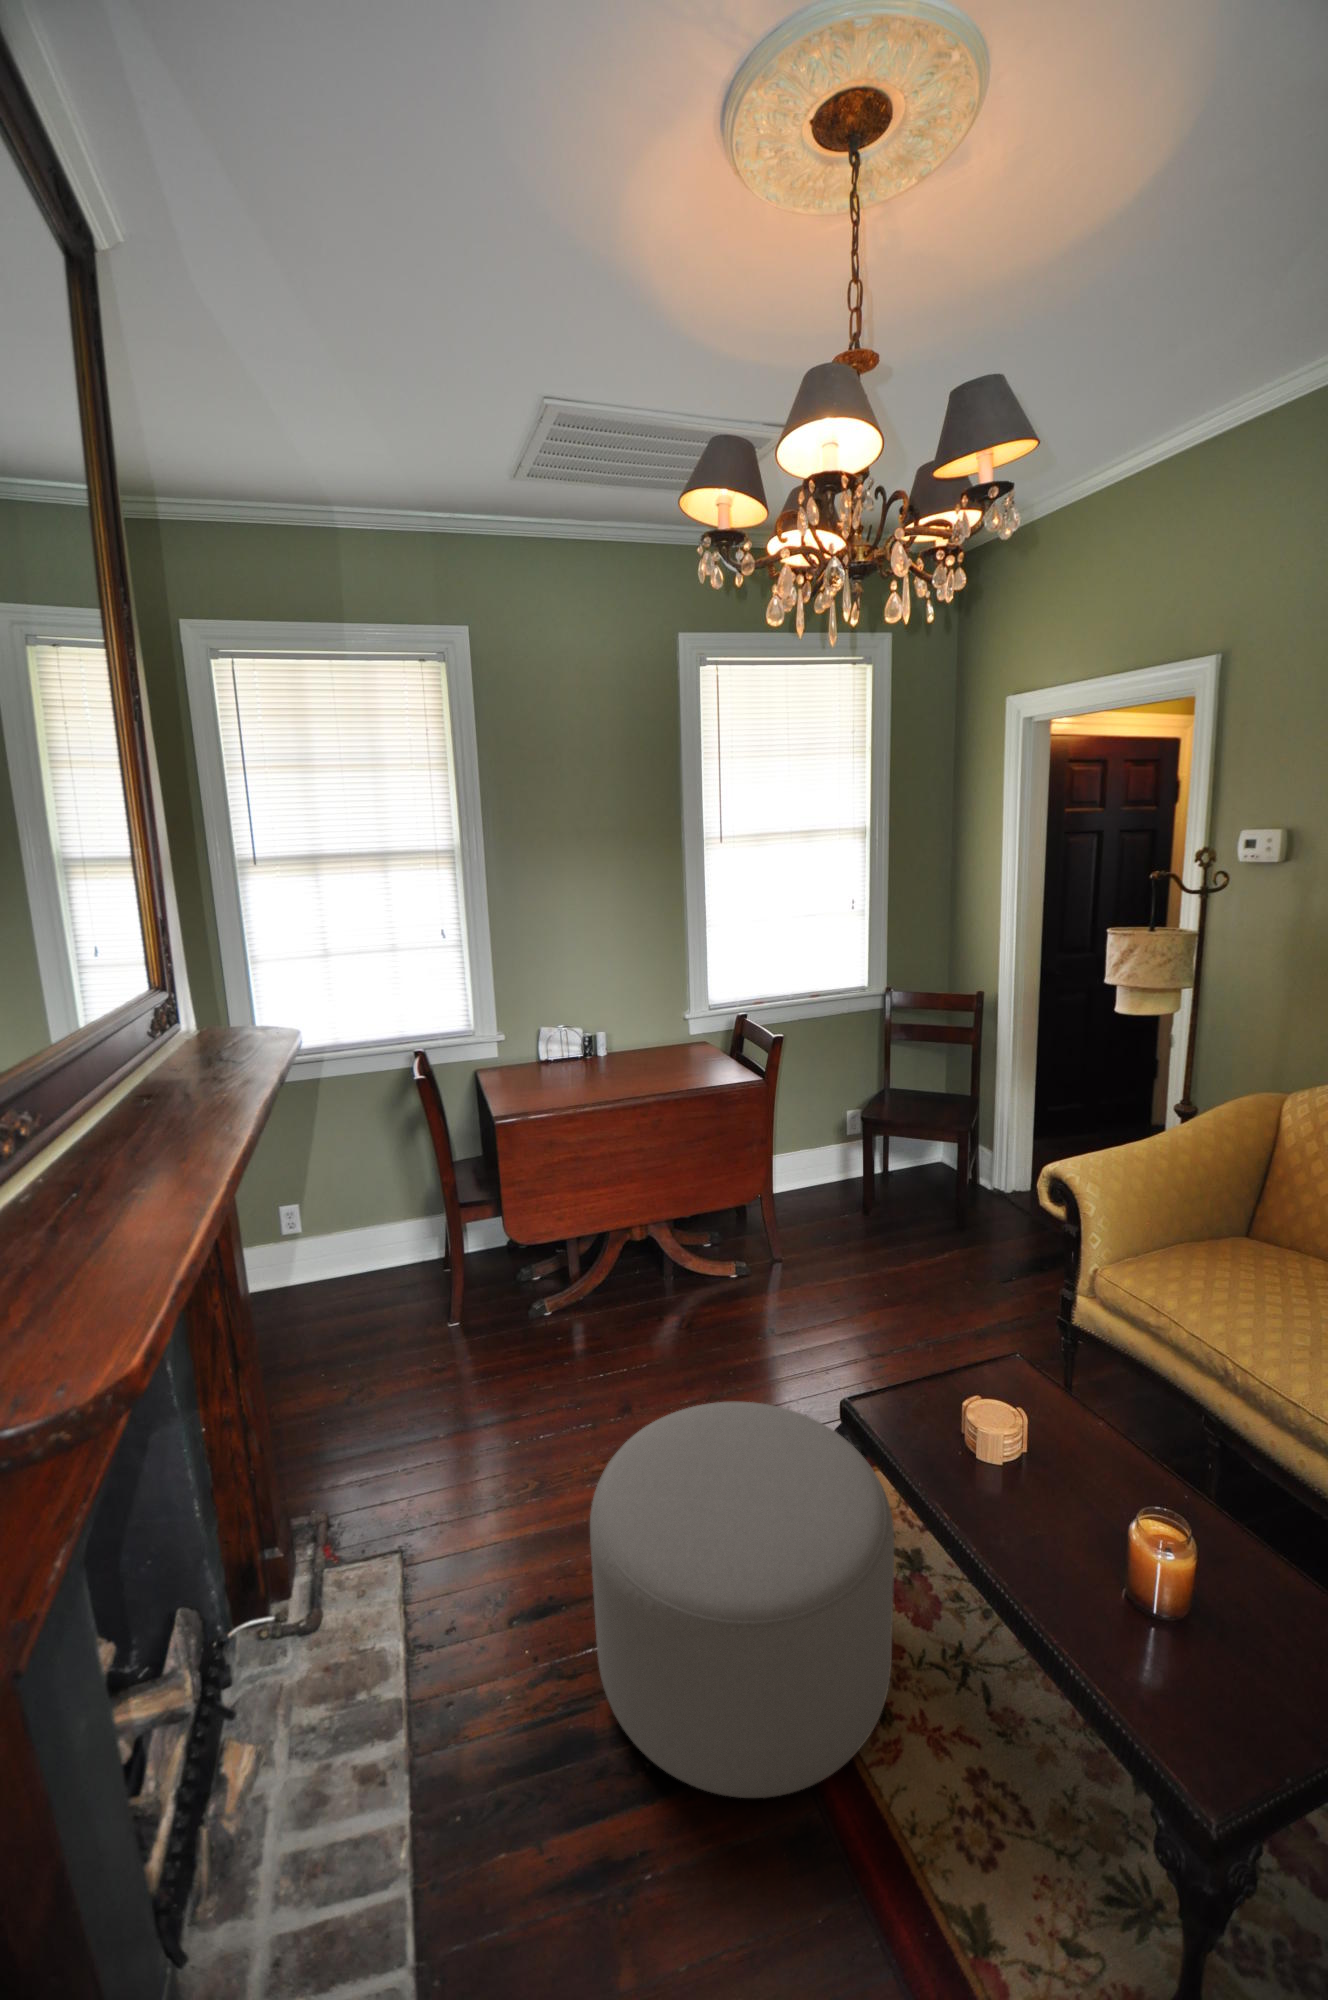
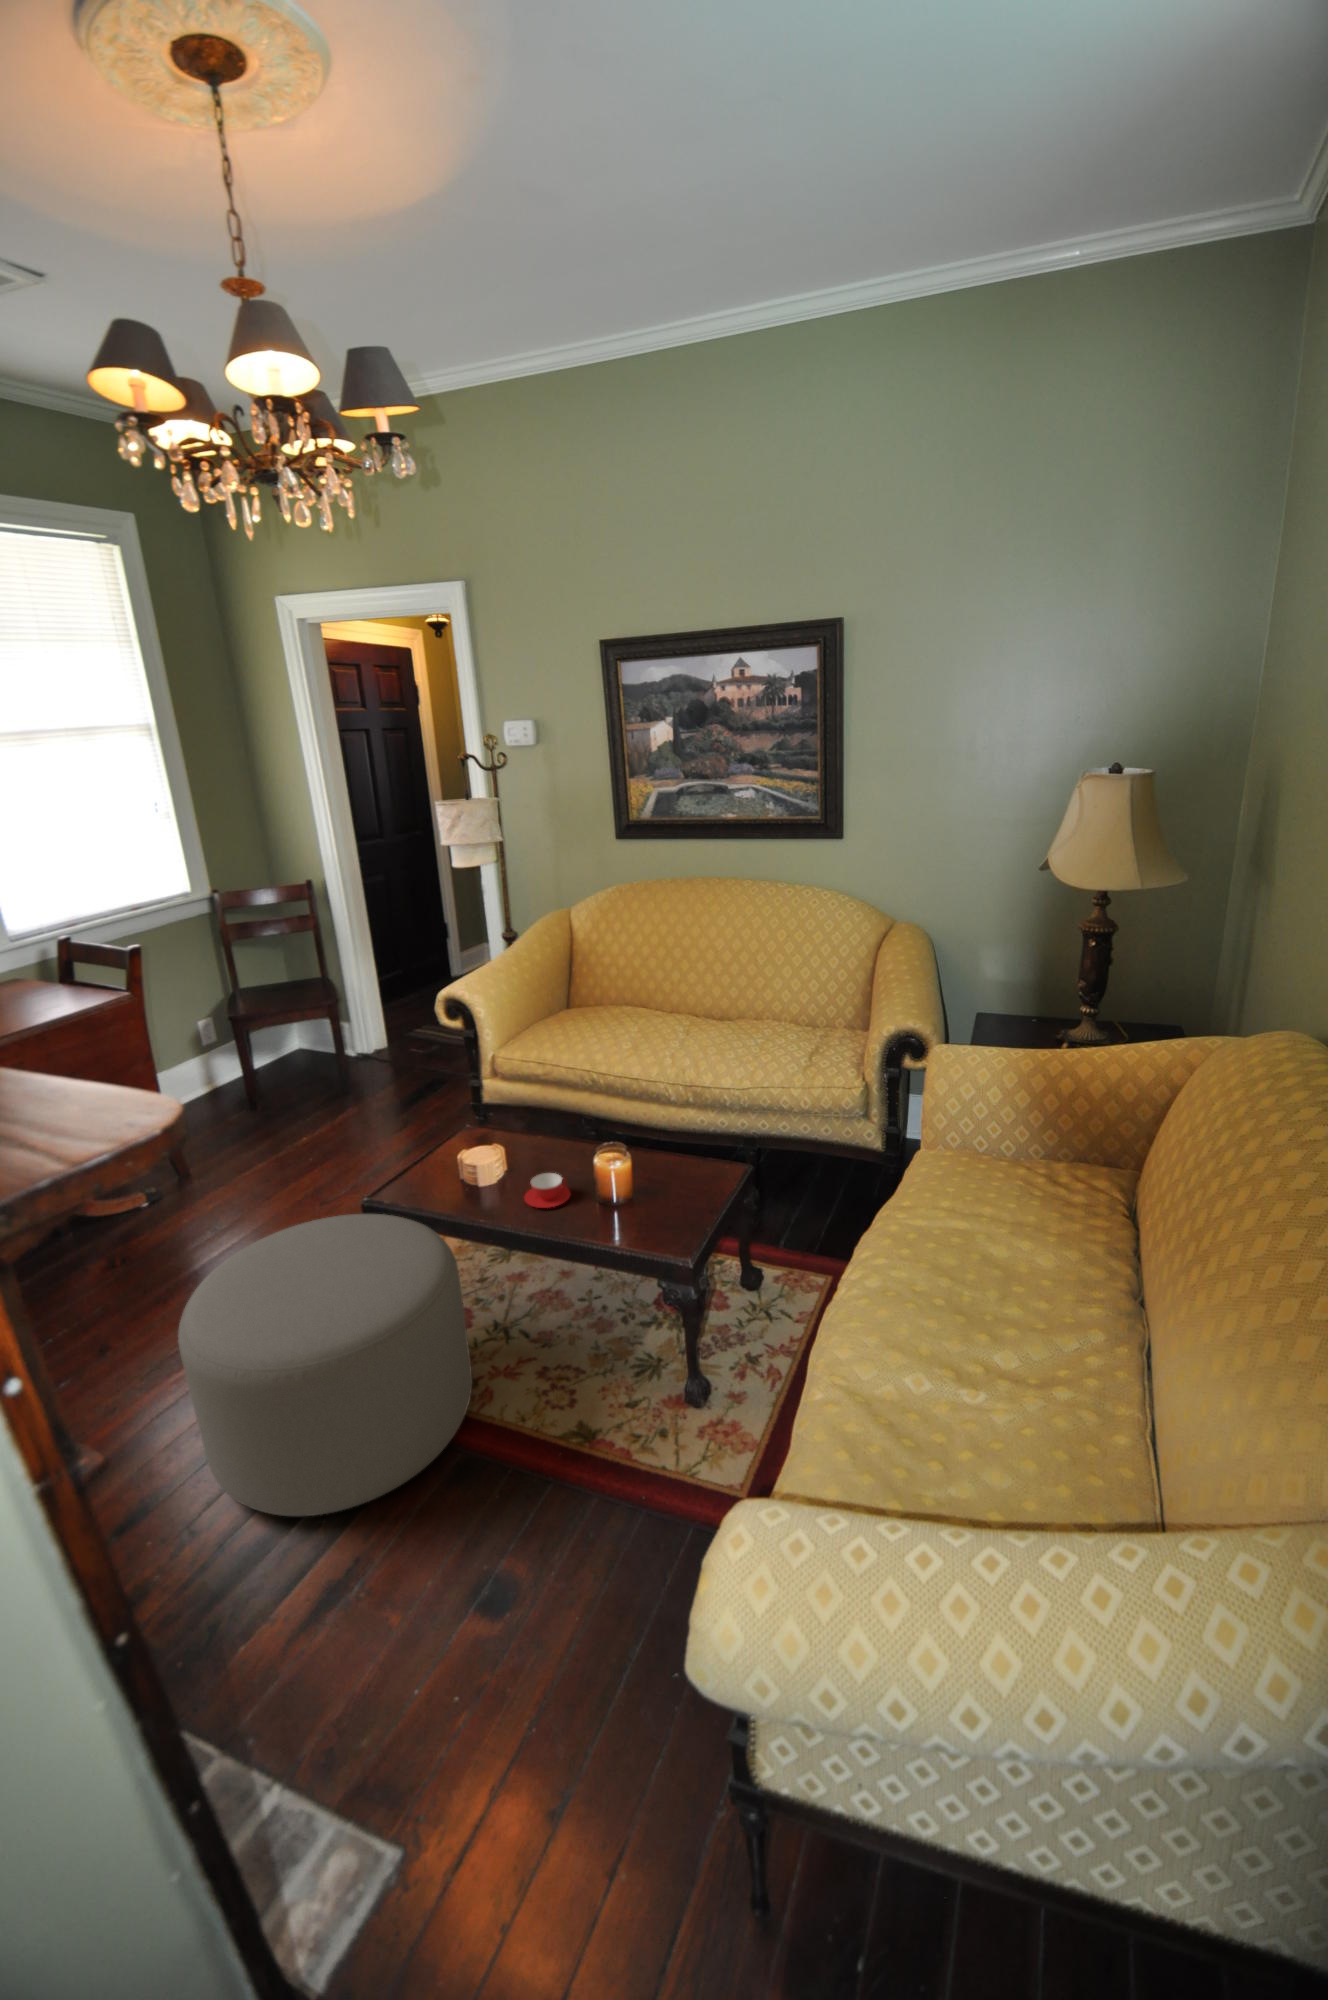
teacup: none [1008,1503,1080,1569] -> present [524,1173,571,1208]

